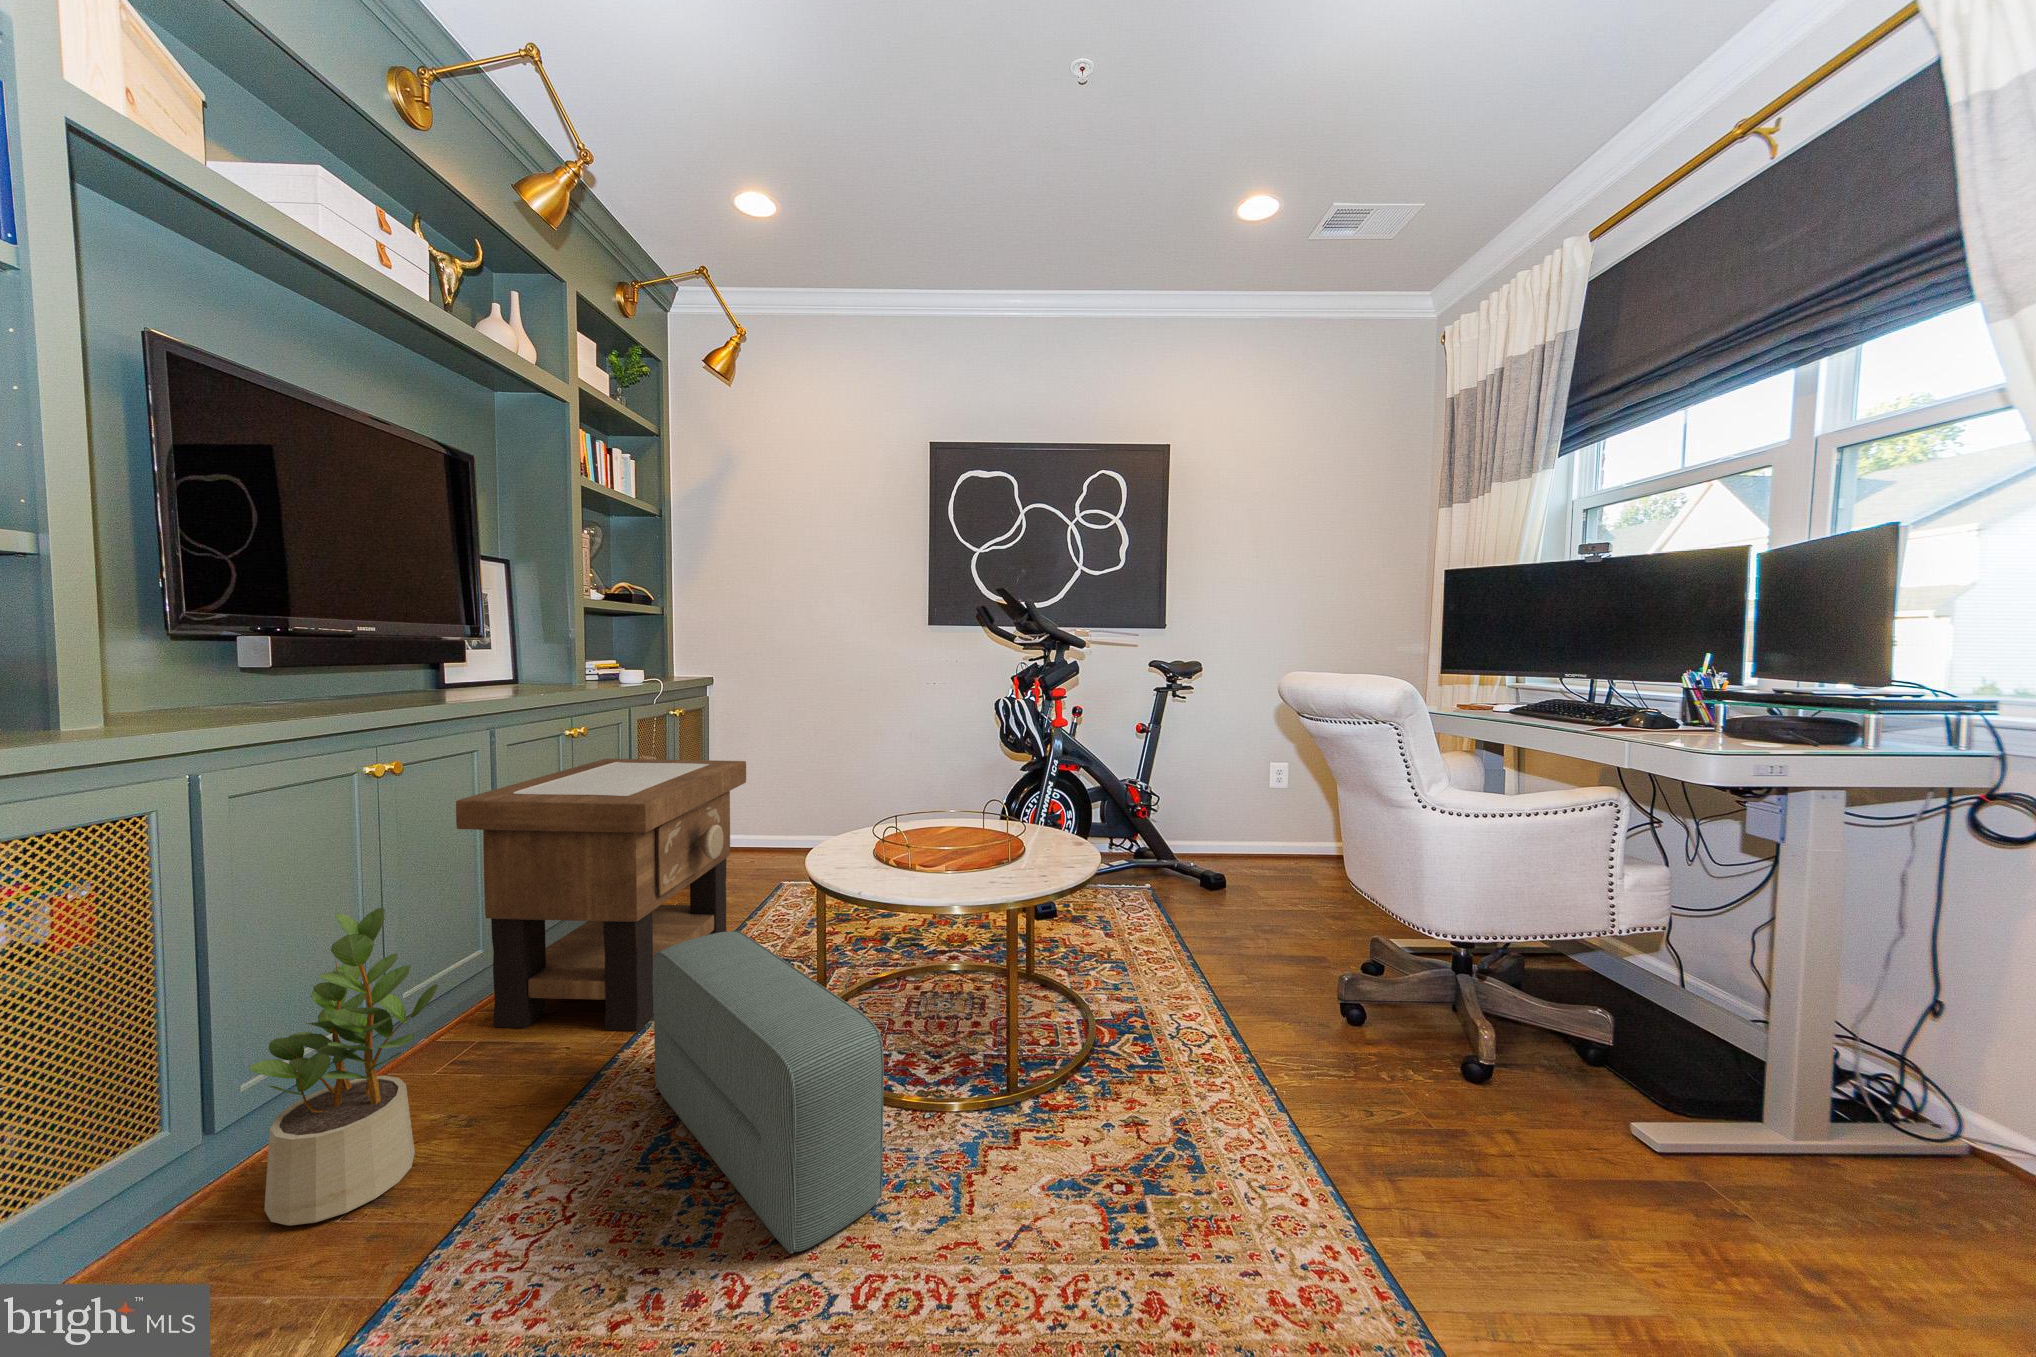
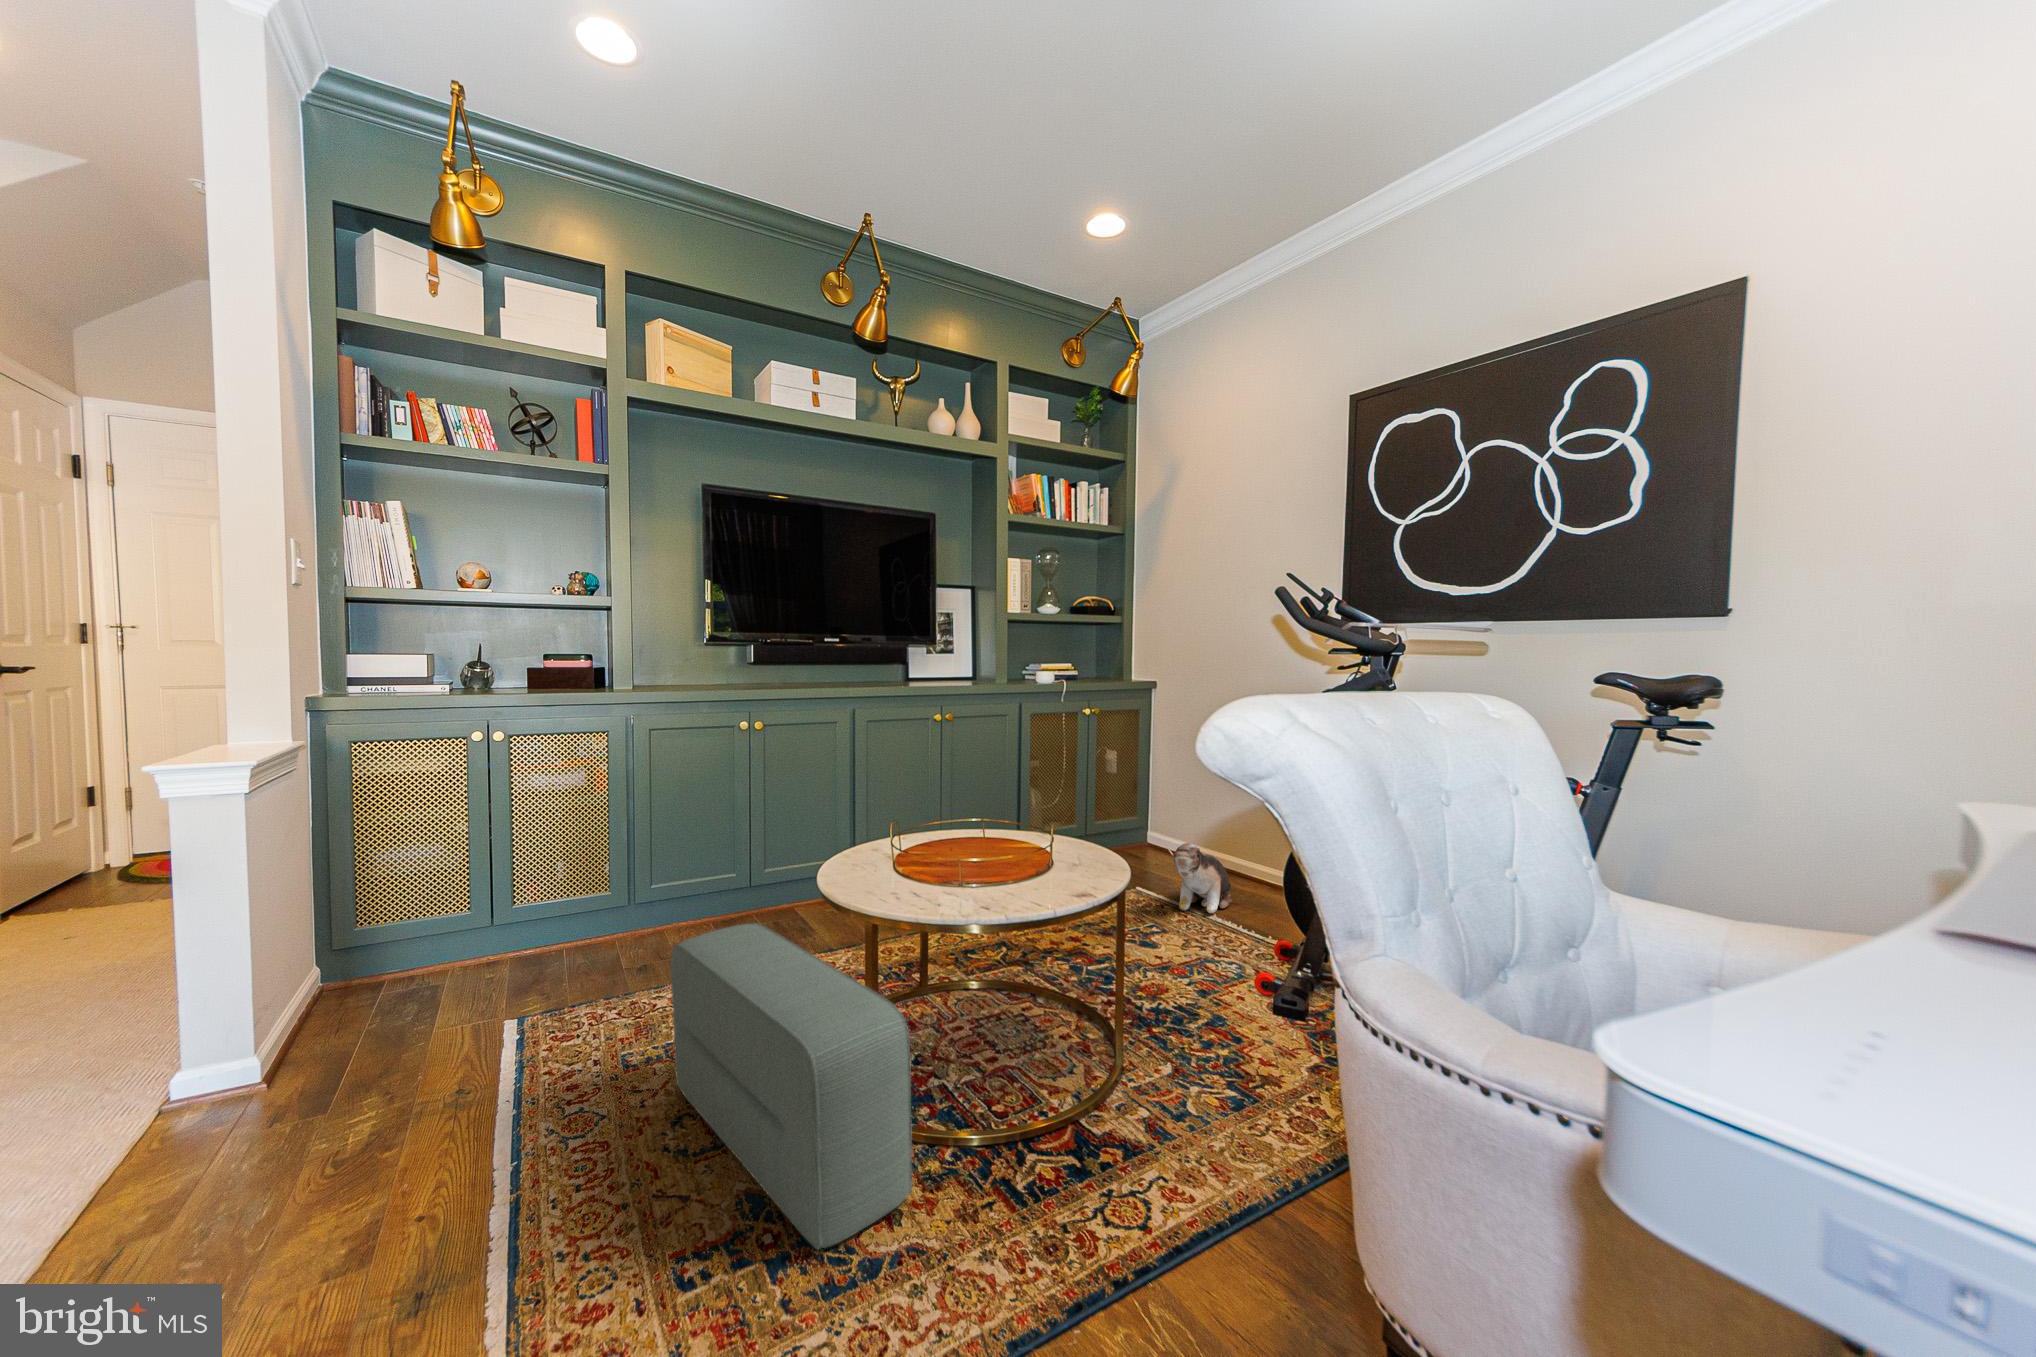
side table: present [456,759,746,1031] -> none [467,755,765,1032]
plush toy: none [1128,853,1188,920] -> present [1167,843,1232,913]
potted plant: present [249,908,438,1226] -> none [258,899,450,1226]

